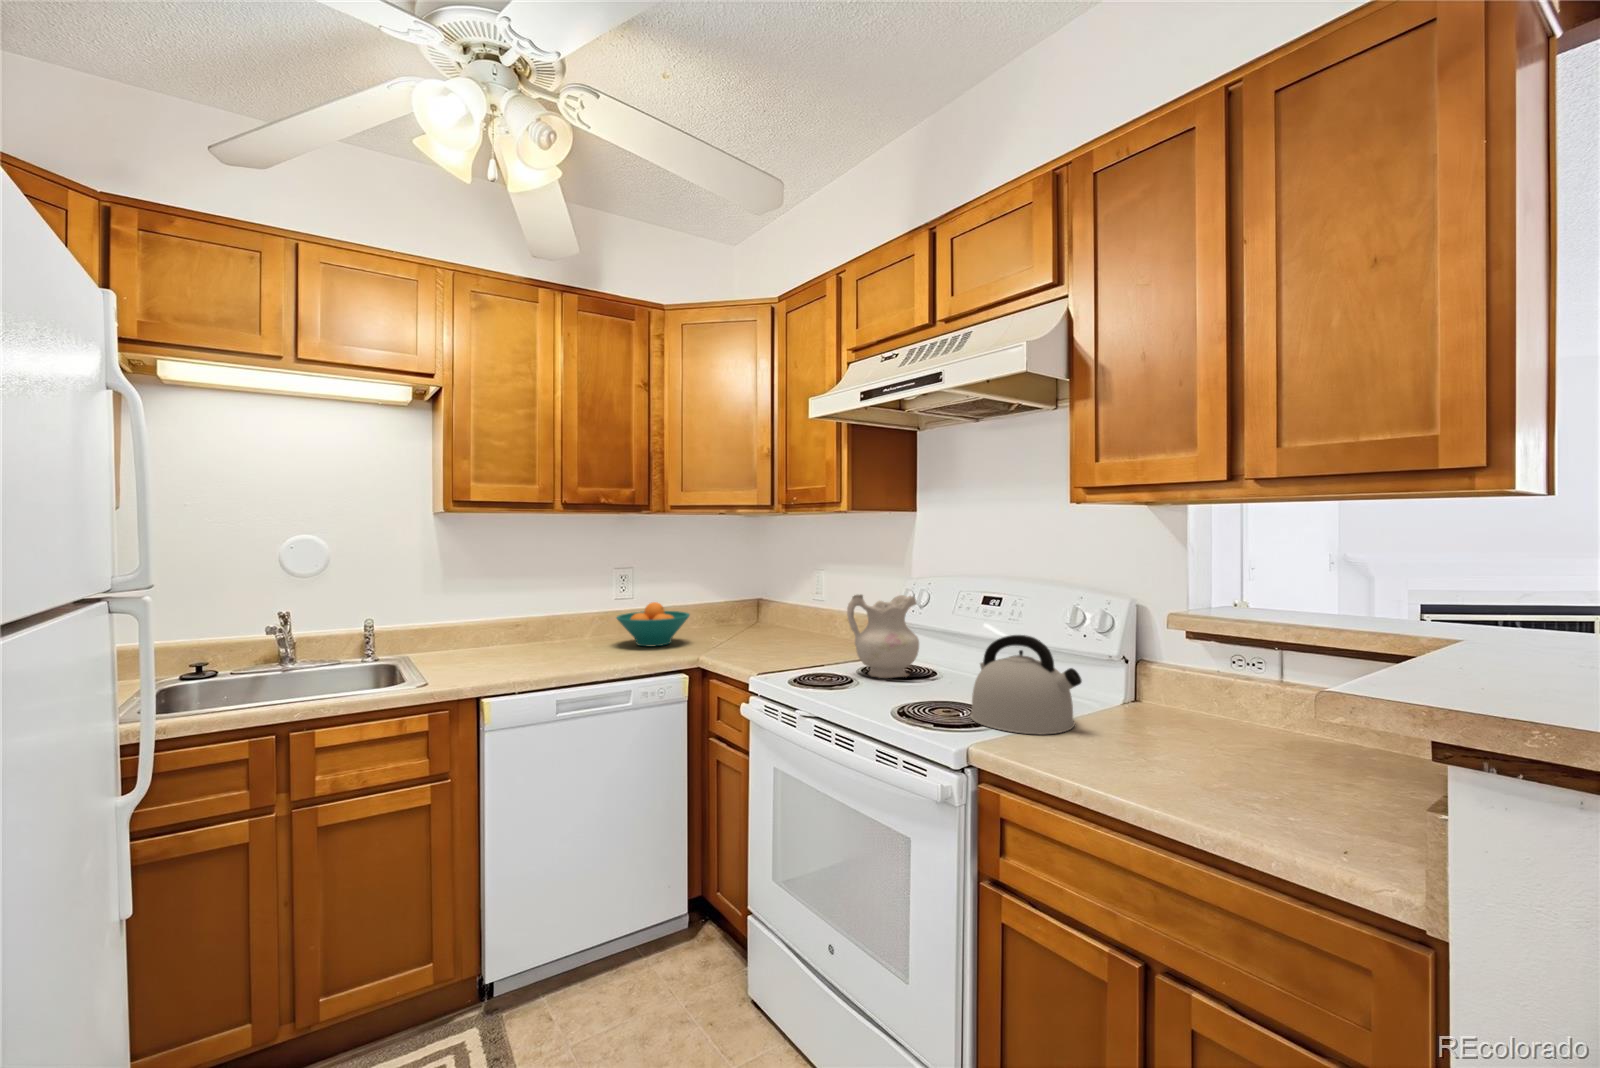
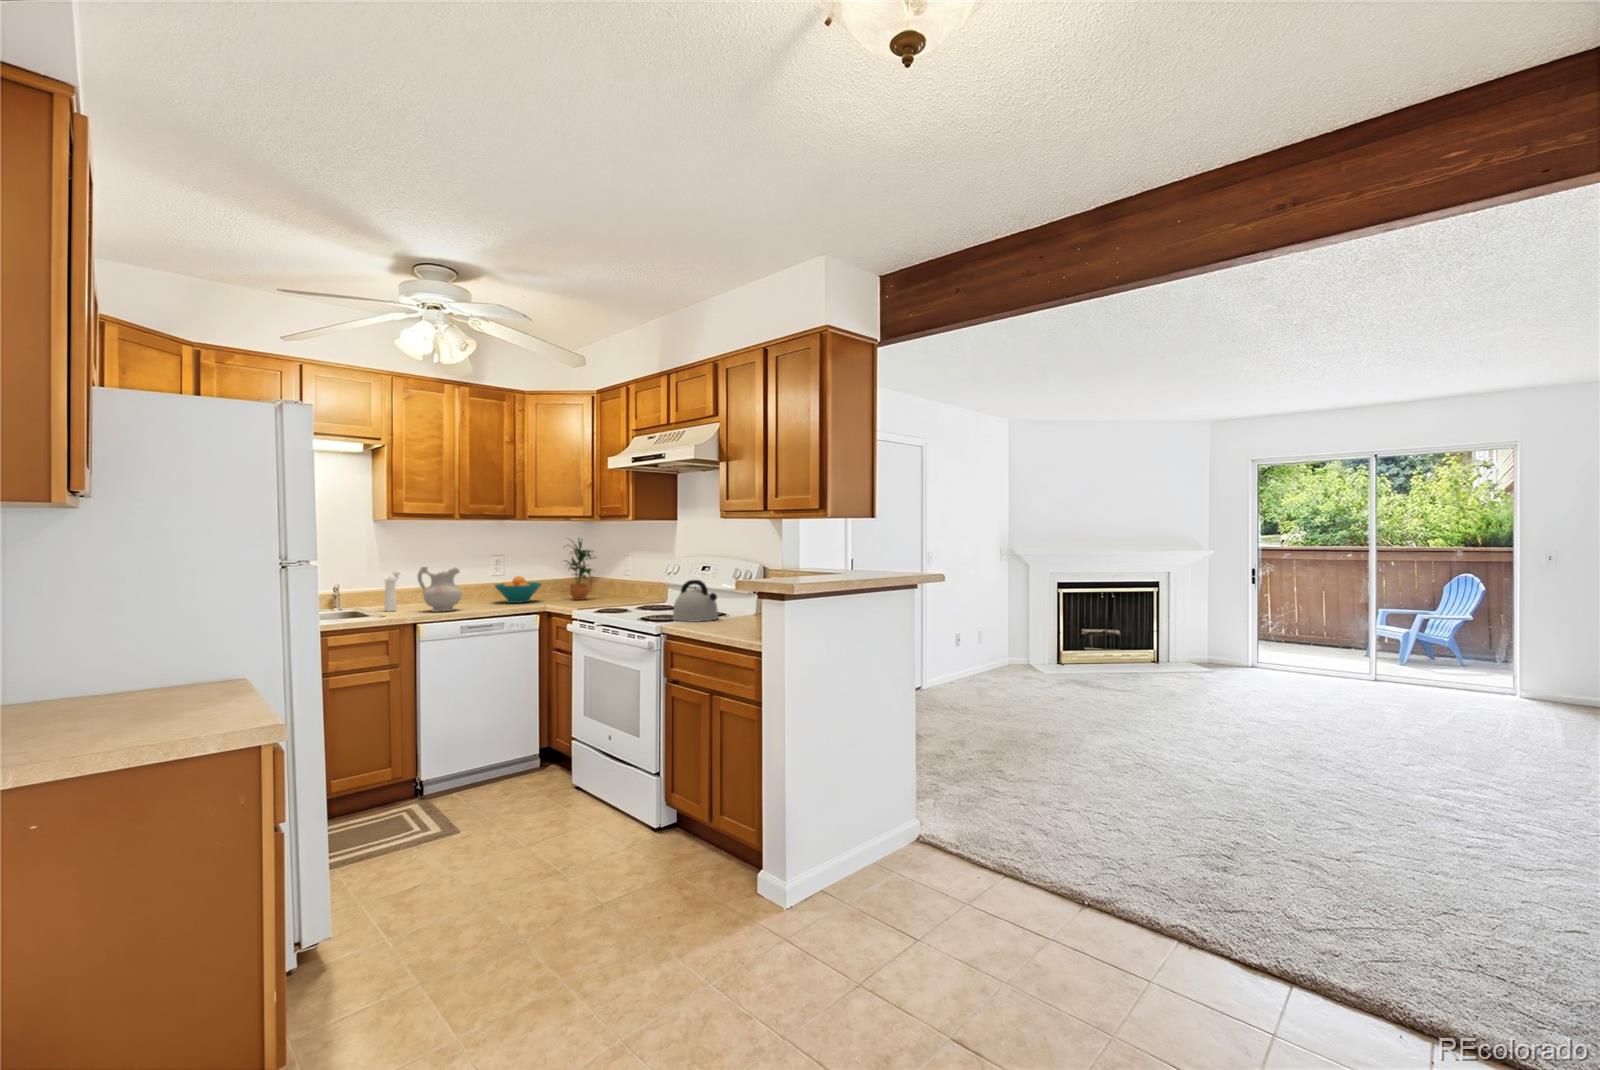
potted plant: none [718,540,777,641] -> present [566,540,594,600]
pepper mill: none [440,594,471,666] -> present [385,570,401,612]
ceramic pitcher: present [847,594,919,678] -> present [417,567,462,612]

